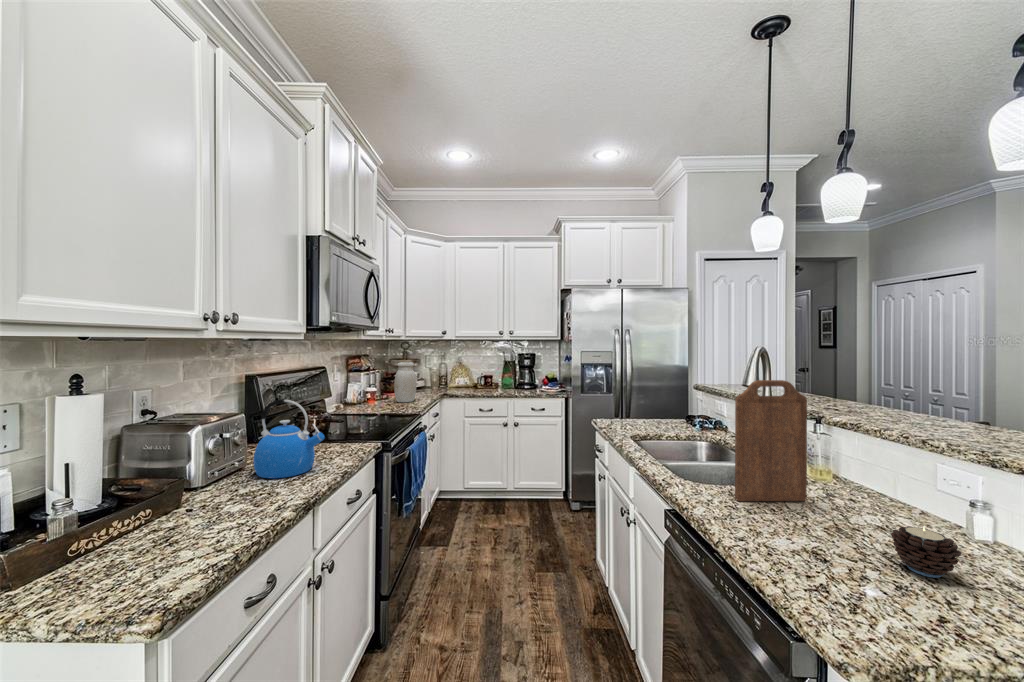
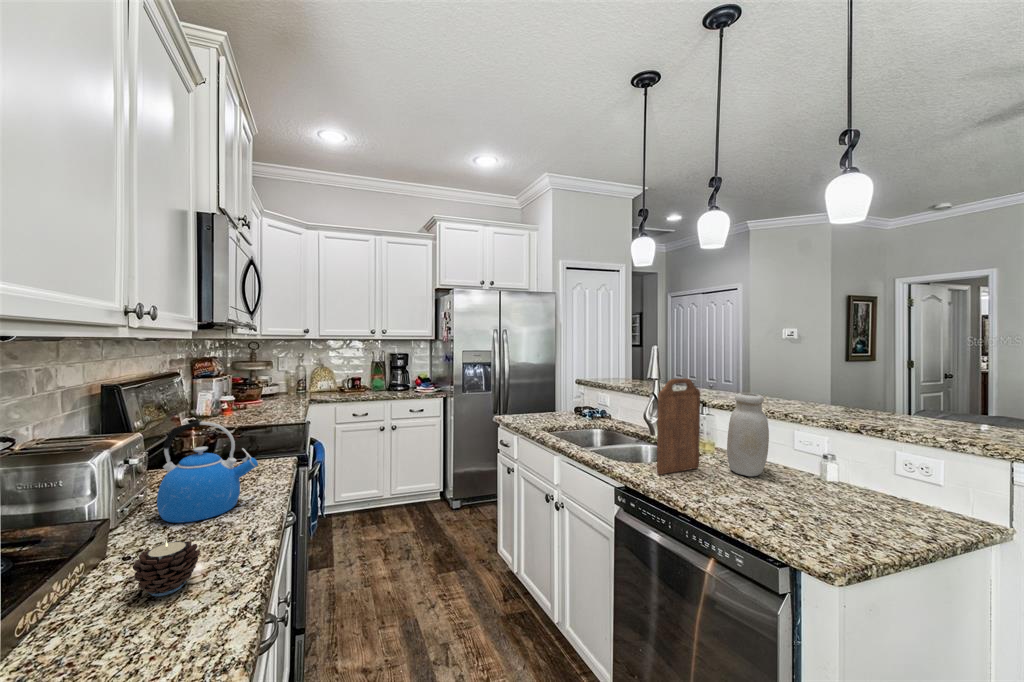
jar: present [394,362,416,402] -> present [727,393,769,476]
candle: present [891,526,962,578] -> present [133,541,200,596]

